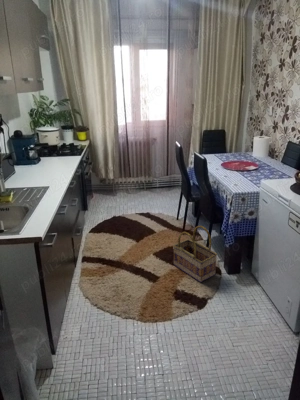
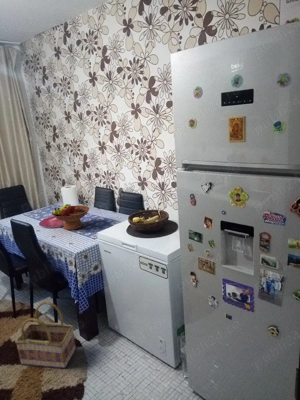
fruit bowl: none [231,150,268,176] -> present [52,204,90,230]

